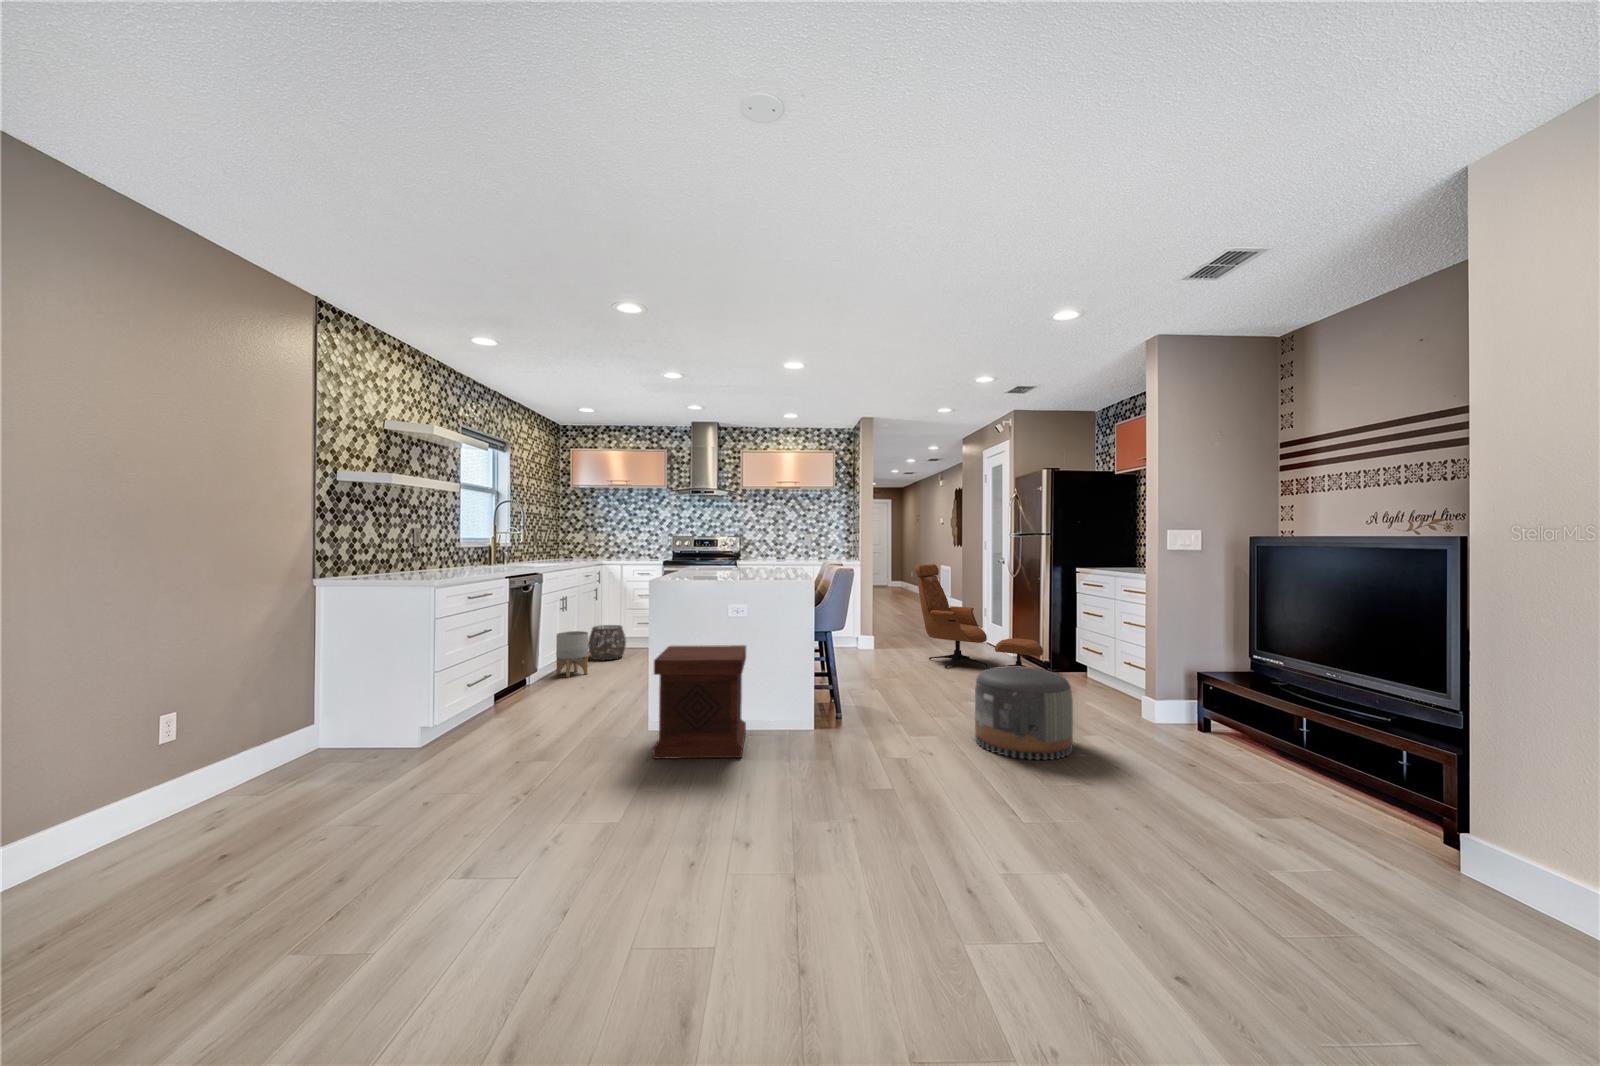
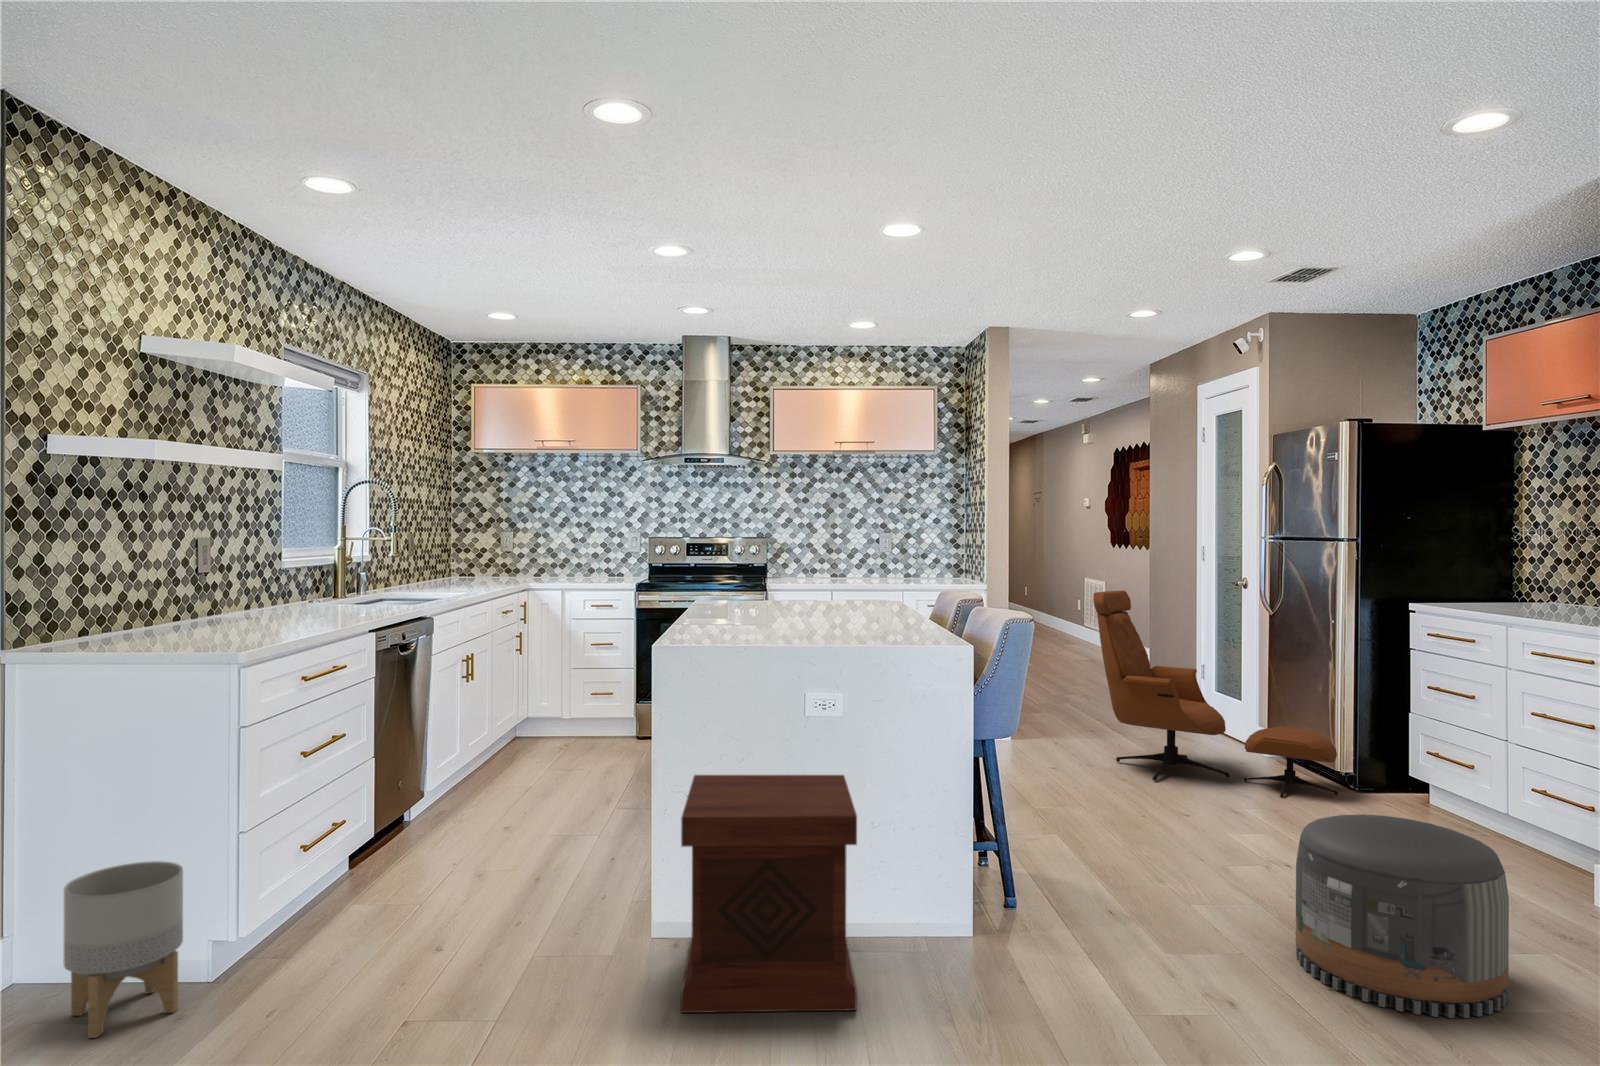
woven basket: present [588,625,626,660] -> none [510,698,577,763]
planter: present [556,631,588,678] -> present [64,861,183,1038]

